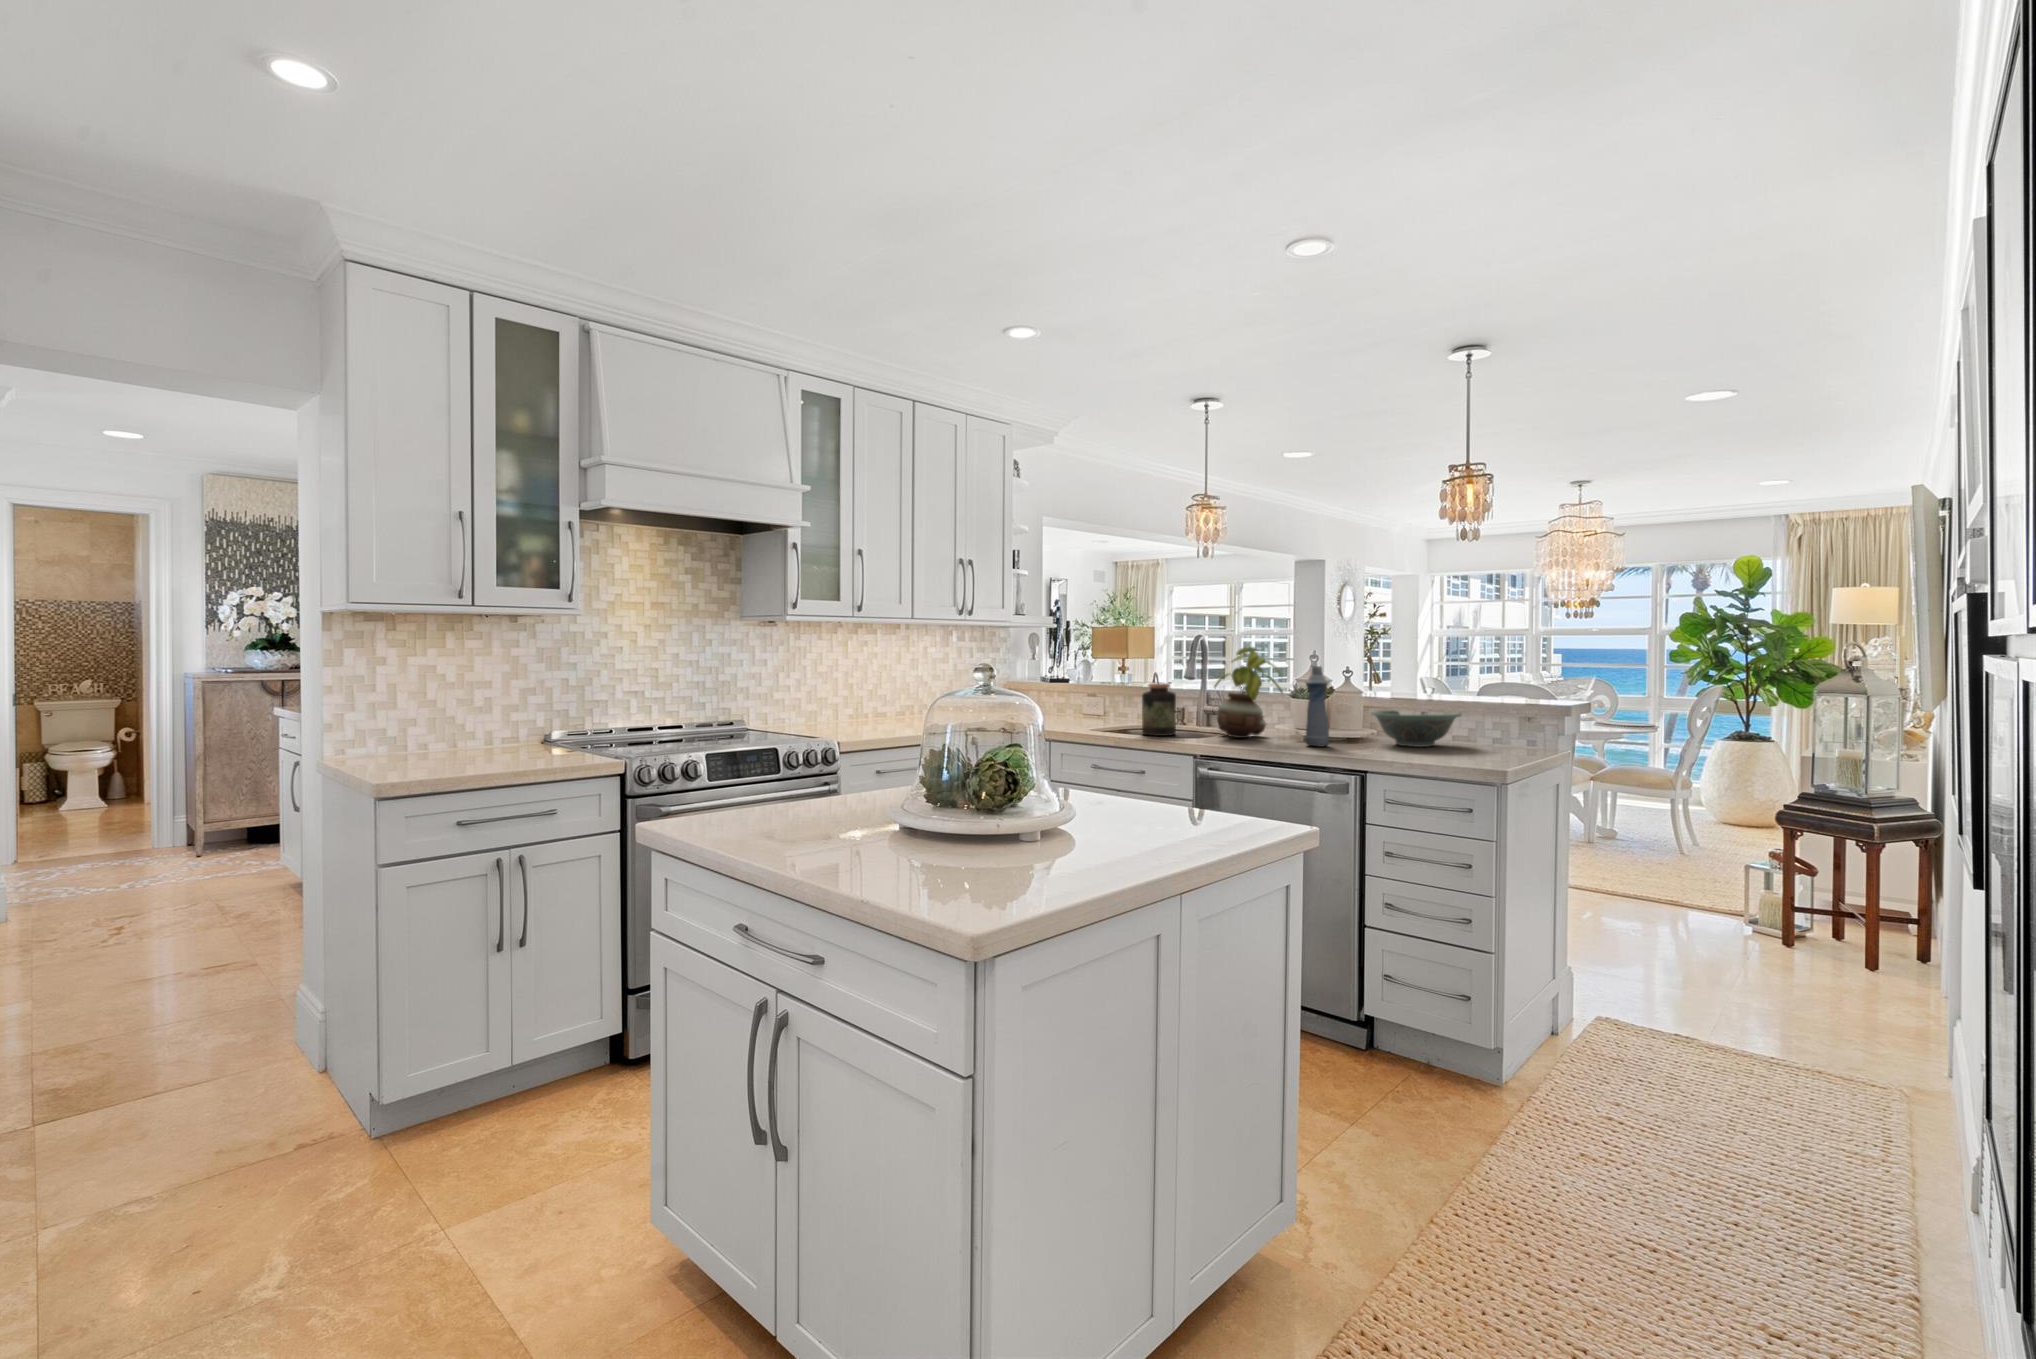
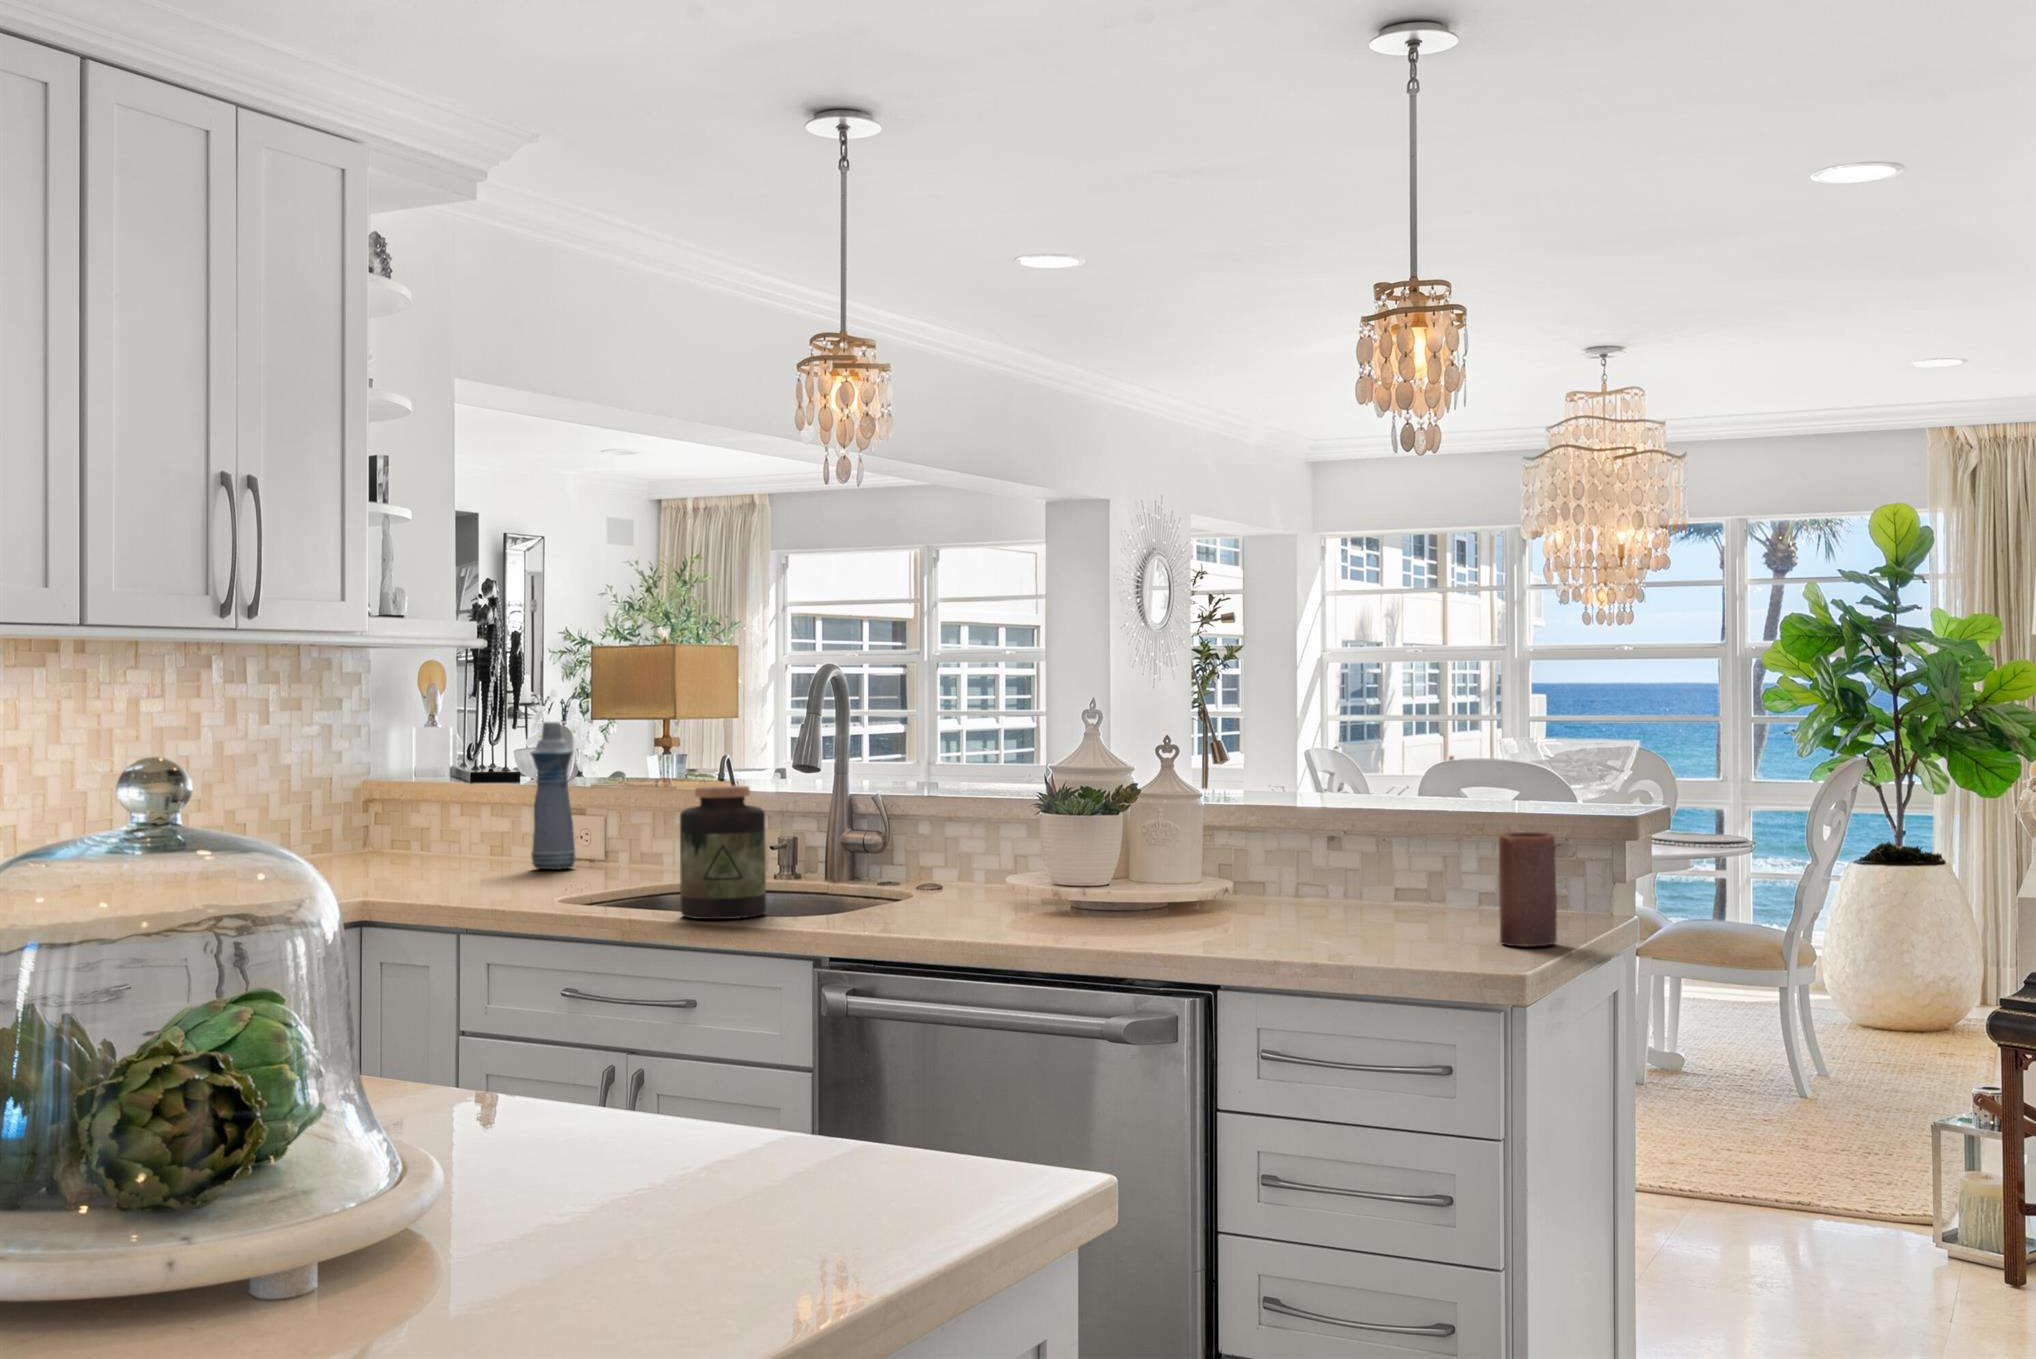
potted plant: present [1214,647,1283,738] -> none [856,692,1026,920]
bottle: present [1305,666,1329,746] -> present [531,722,575,869]
candle: none [1488,707,1514,754] -> present [1499,832,1557,946]
decorative bowl: present [1371,710,1461,747] -> none [1228,840,1435,930]

